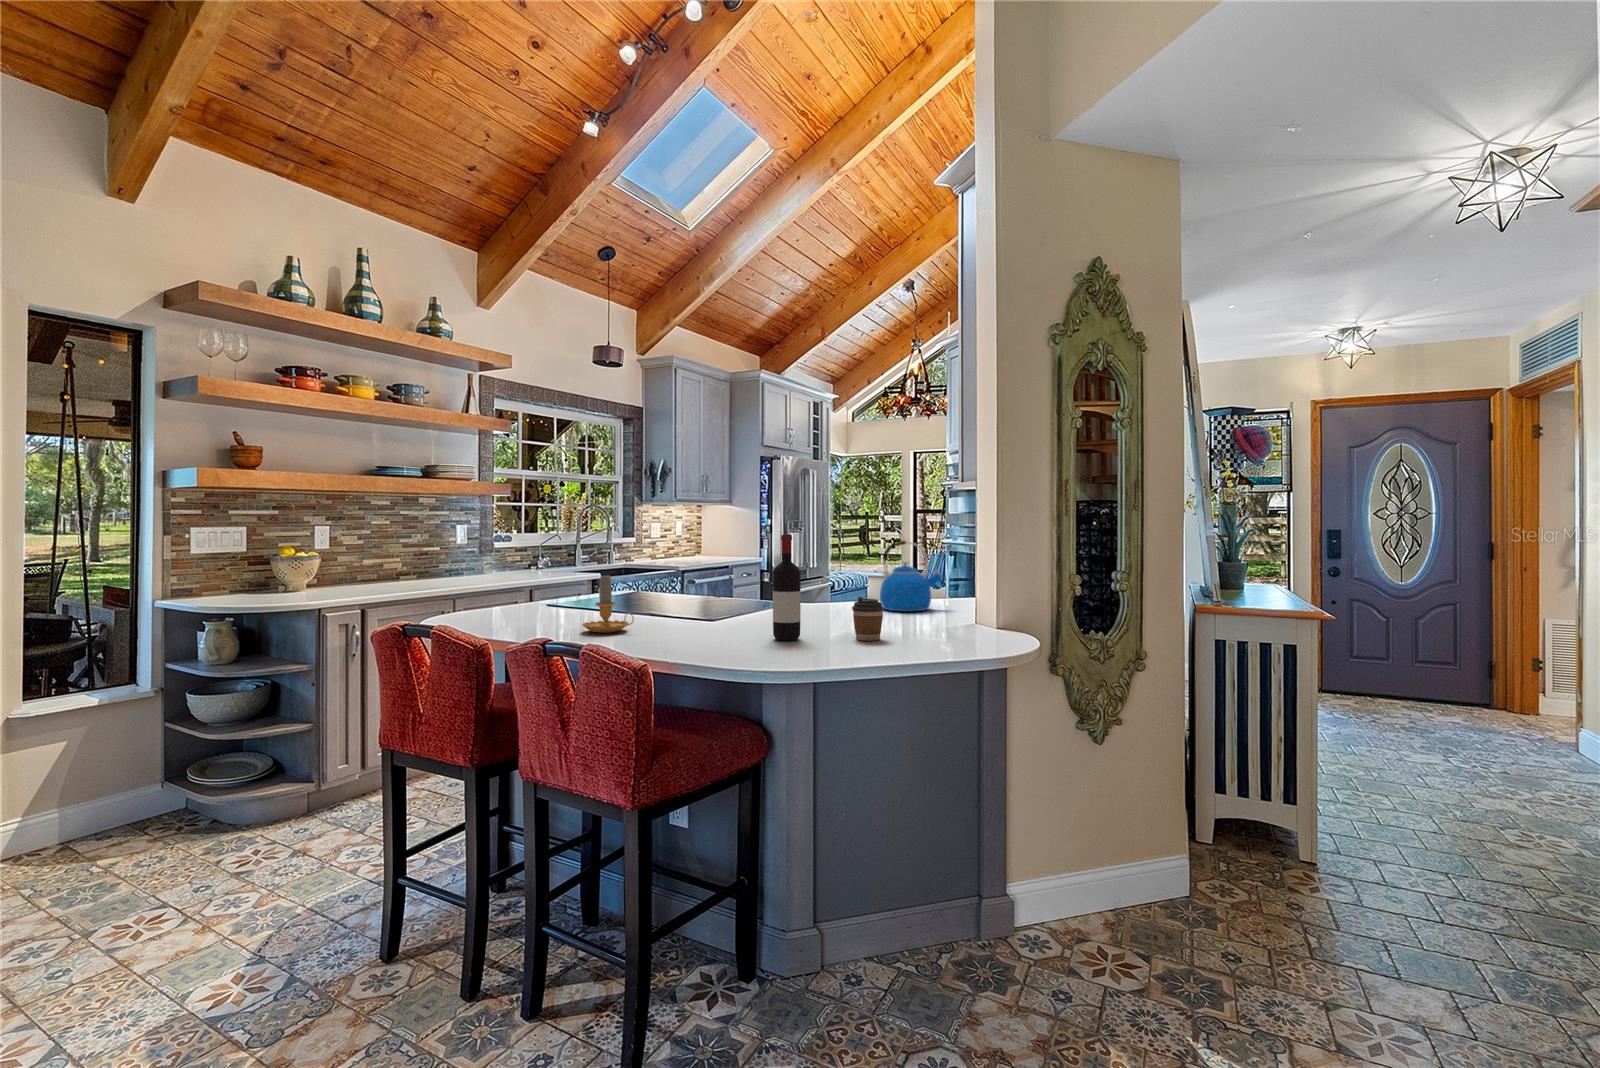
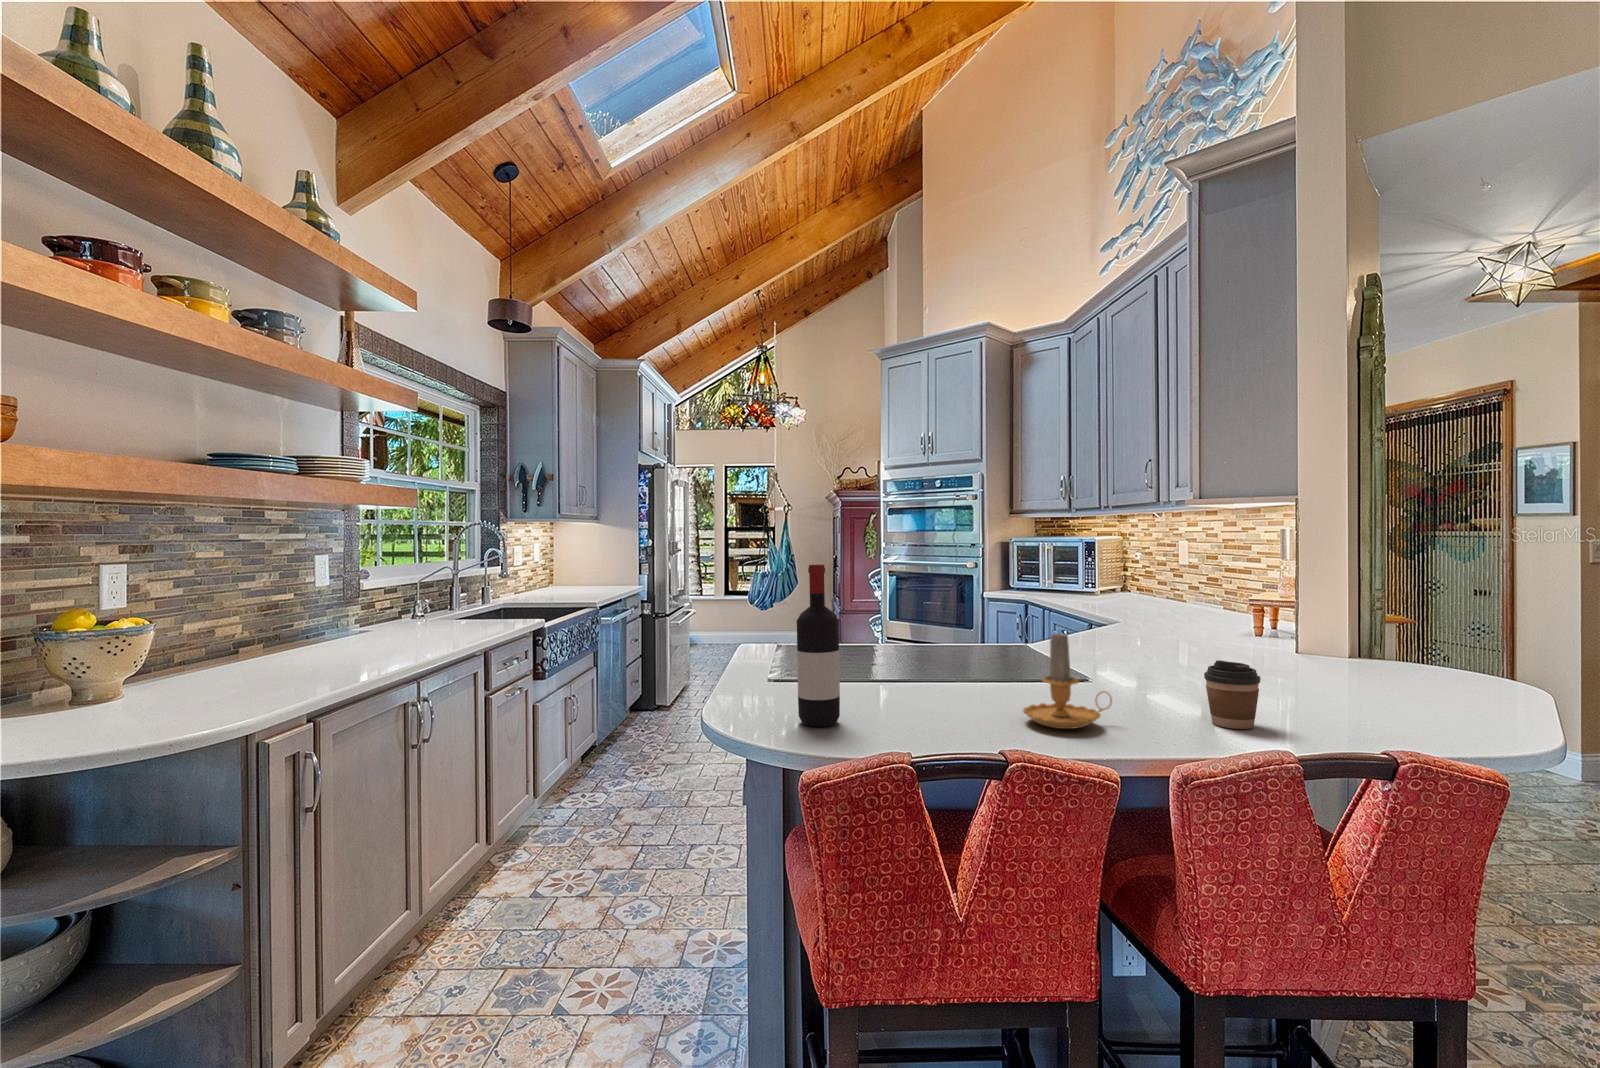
wine bottle: present [773,535,801,640] -> present [797,565,840,727]
kettle: present [880,541,943,611] -> none [1136,561,1203,646]
coffee cup: present [852,597,884,641] -> present [1204,660,1260,729]

